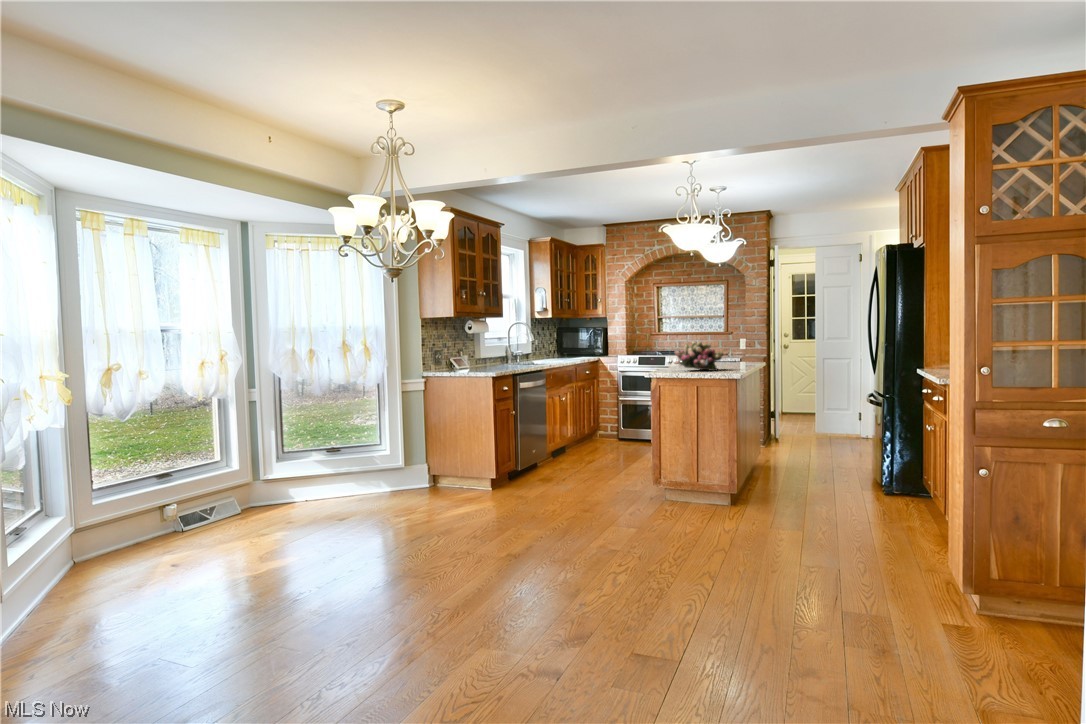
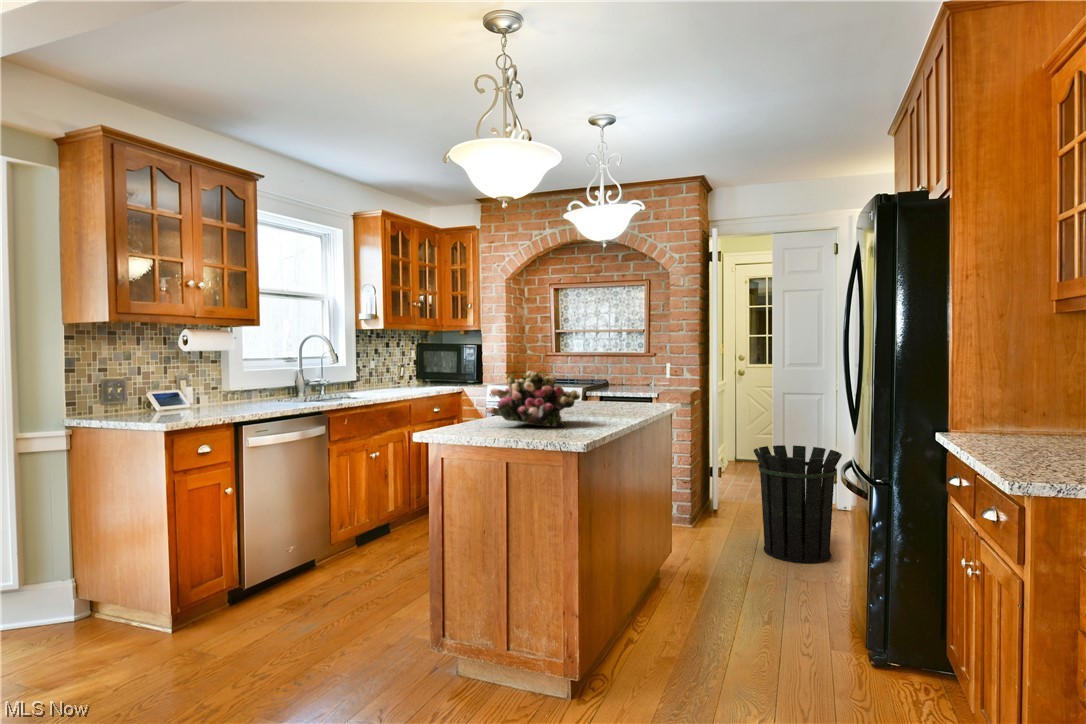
waste bin: none [808,390,866,461] -> present [754,445,842,563]

